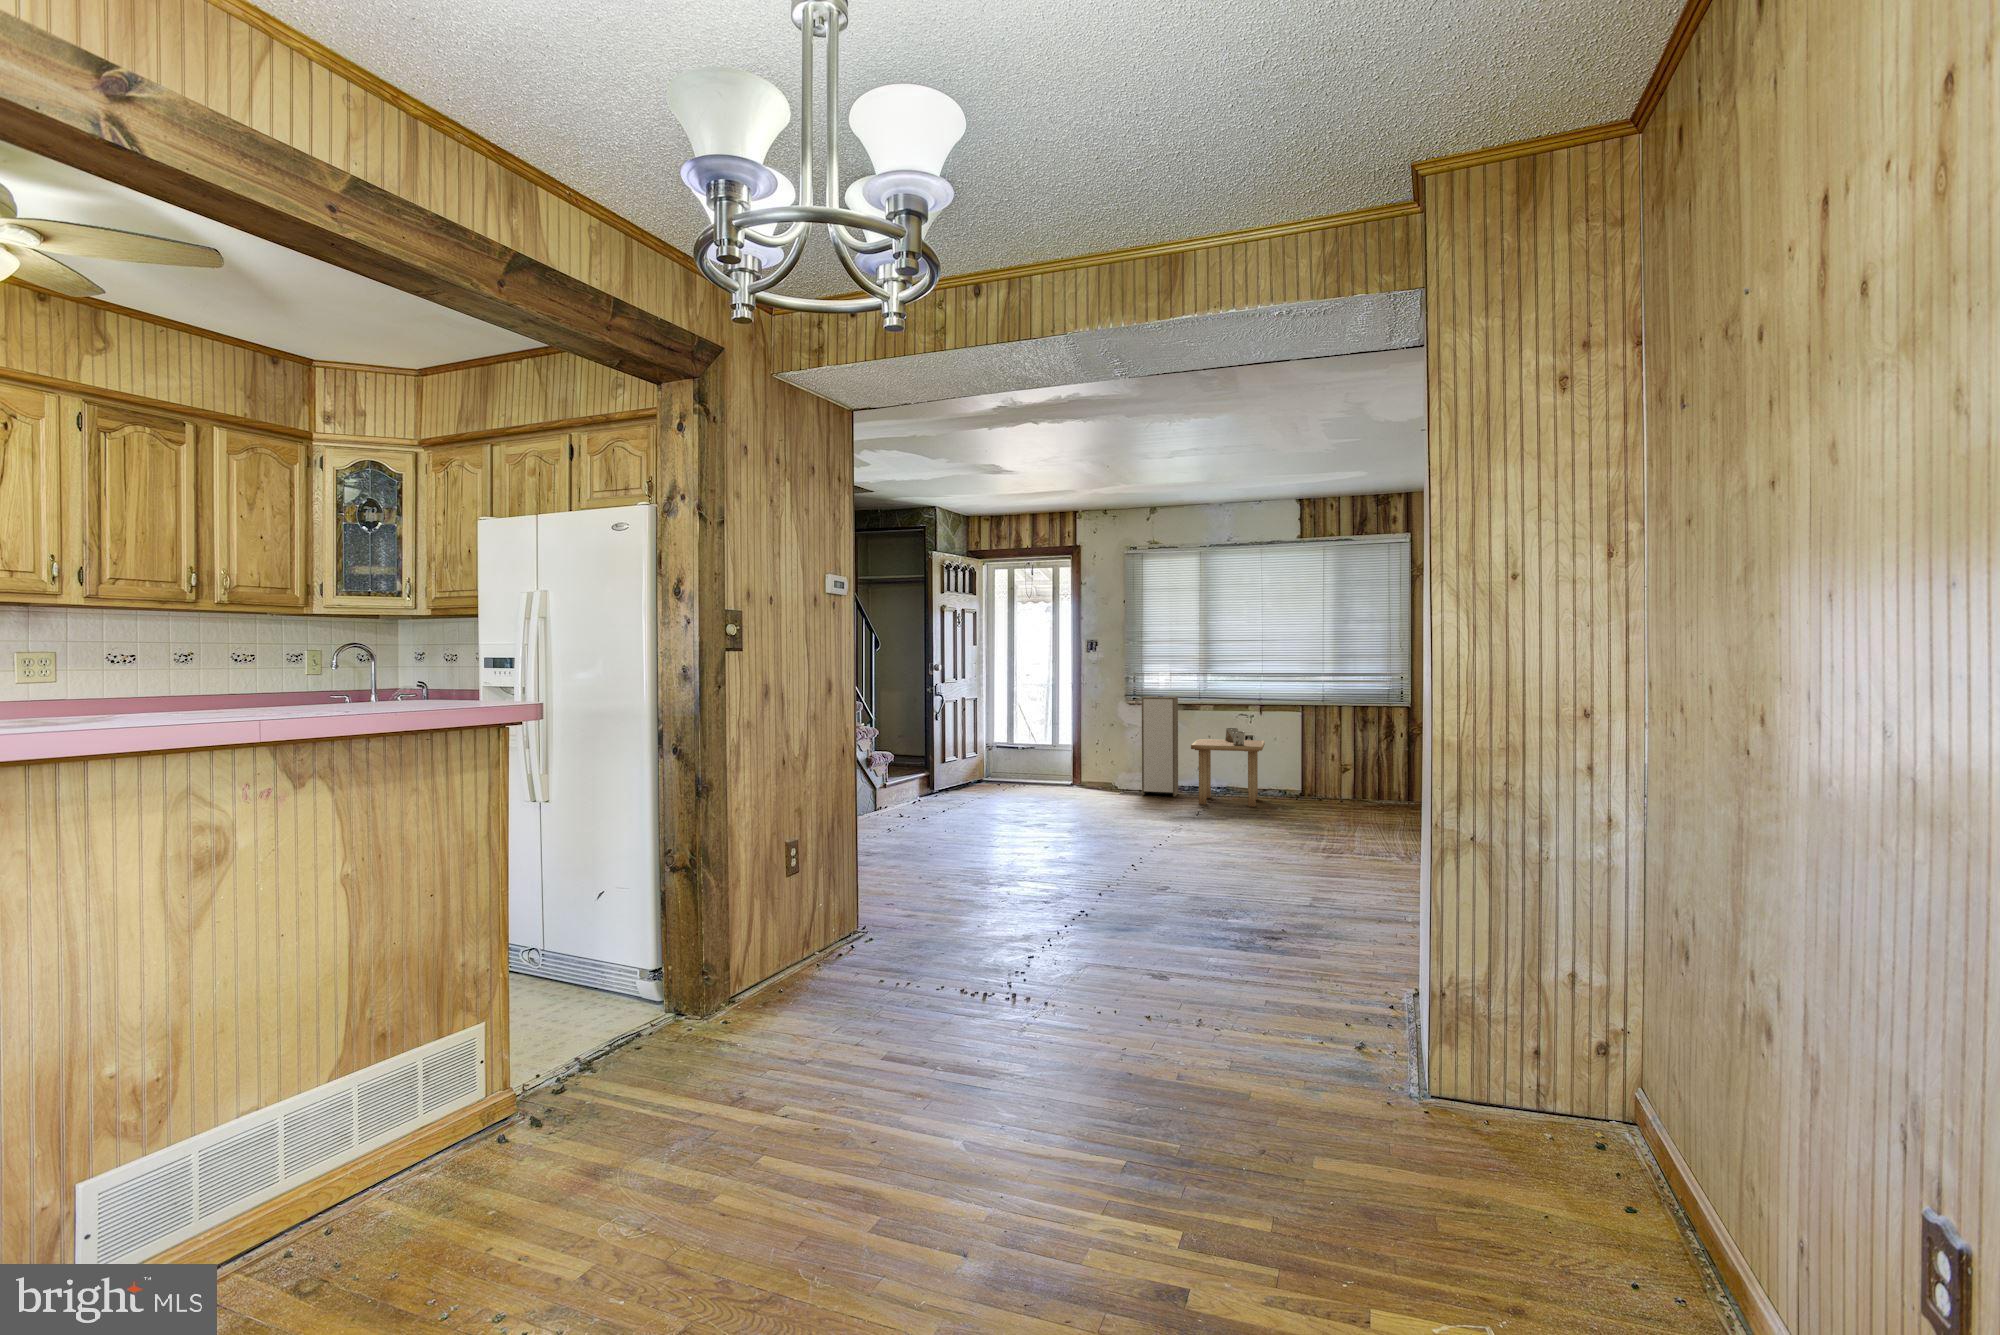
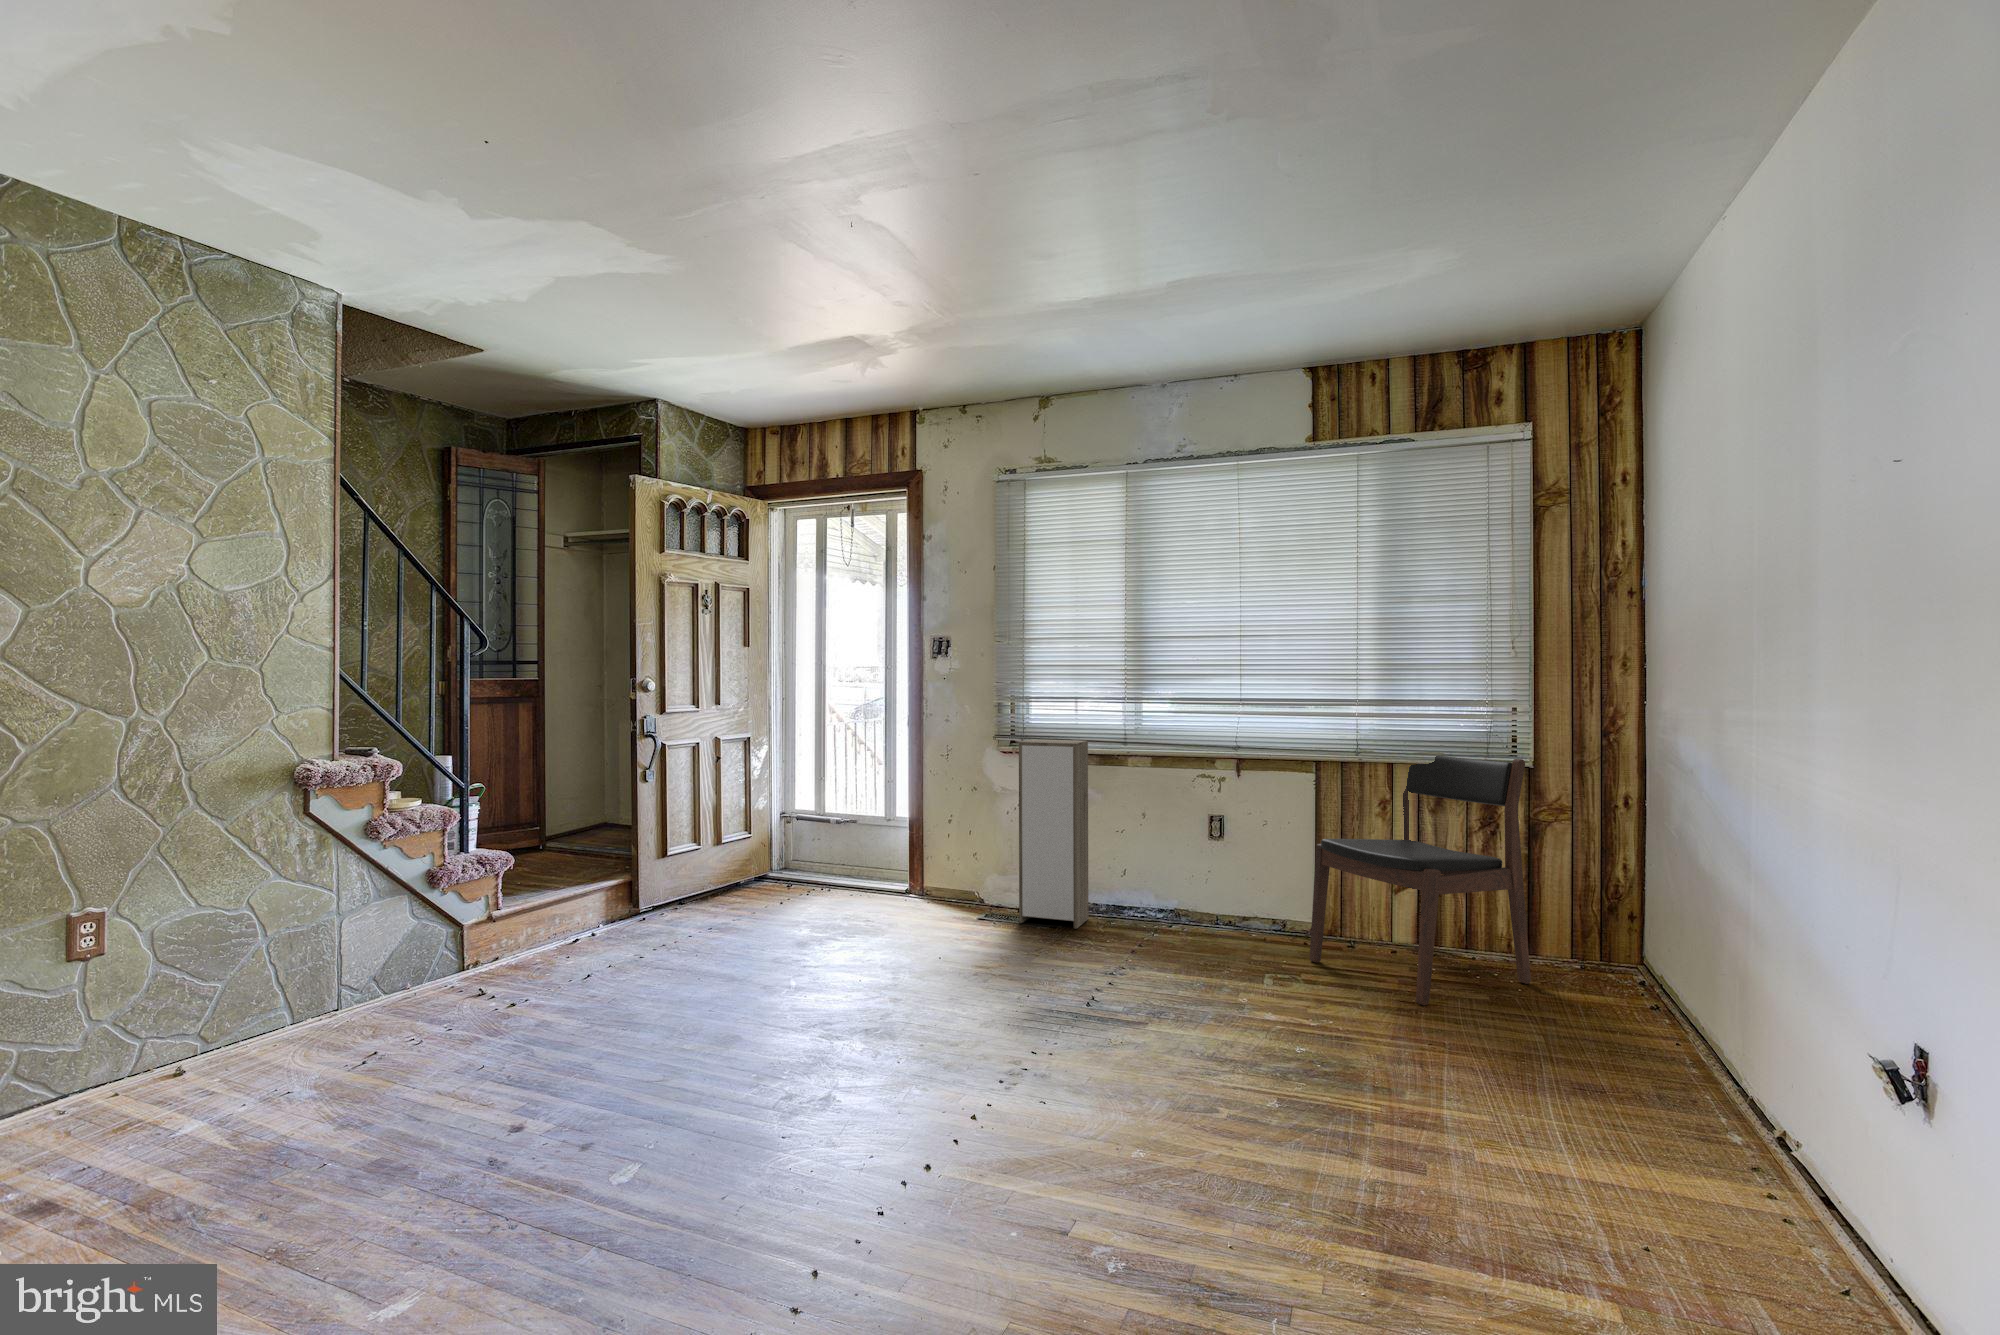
dining chair: none [1300,699,1408,816] -> present [1310,755,1531,1005]
side table: present [1191,728,1265,807] -> none [1094,803,1245,967]

